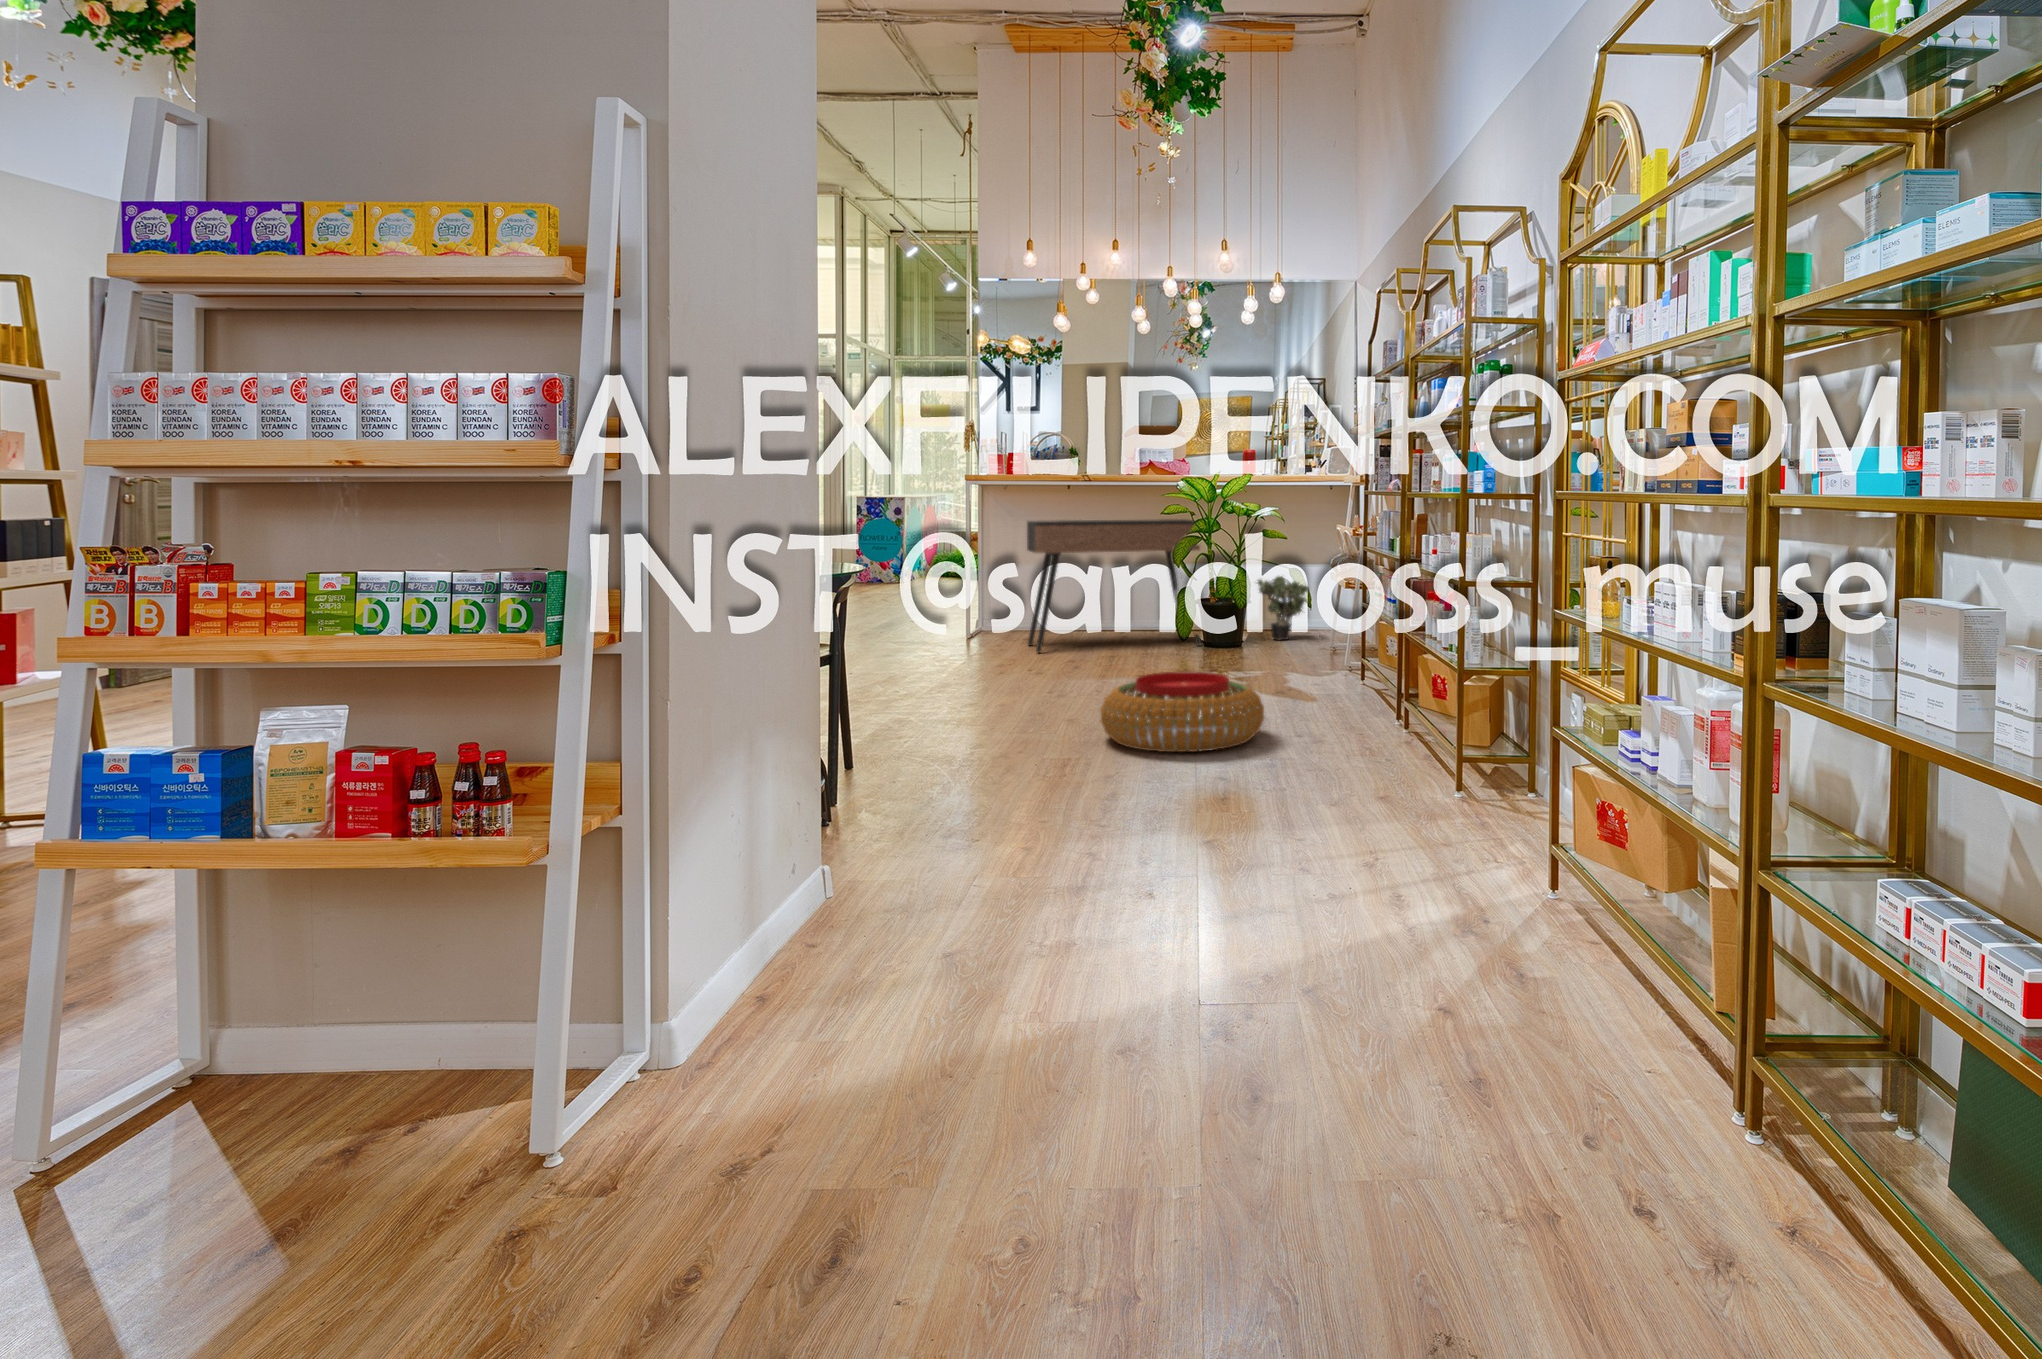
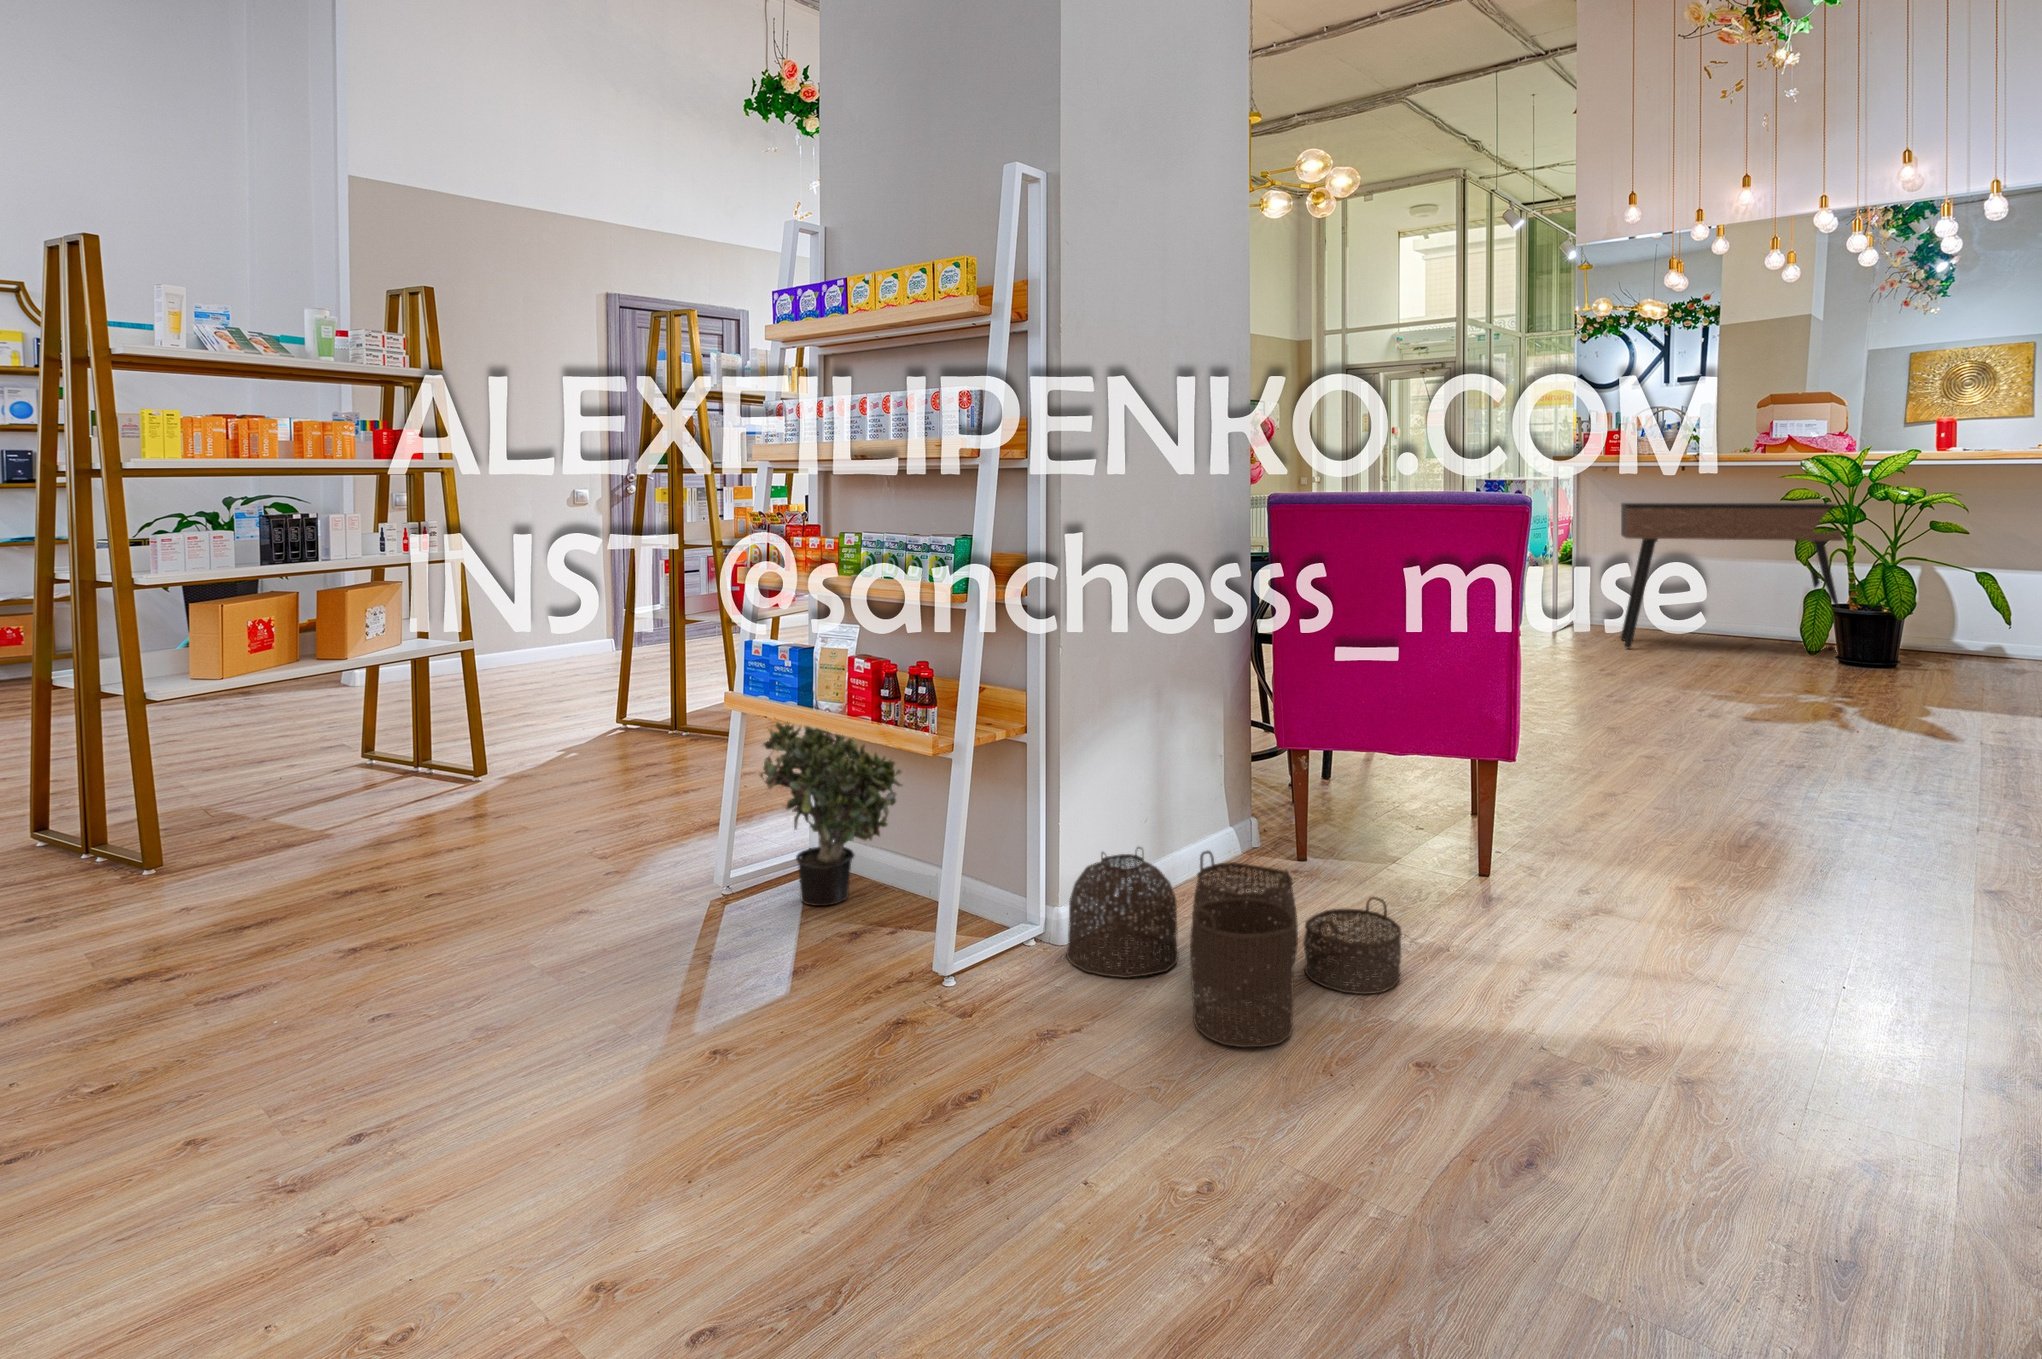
potted plant: present [1257,576,1309,640] -> present [760,722,902,906]
pouf: present [1100,672,1264,752] -> none [1634,679,1860,778]
woven basket: none [690,912,1057,1112] -> present [1066,847,1402,1047]

